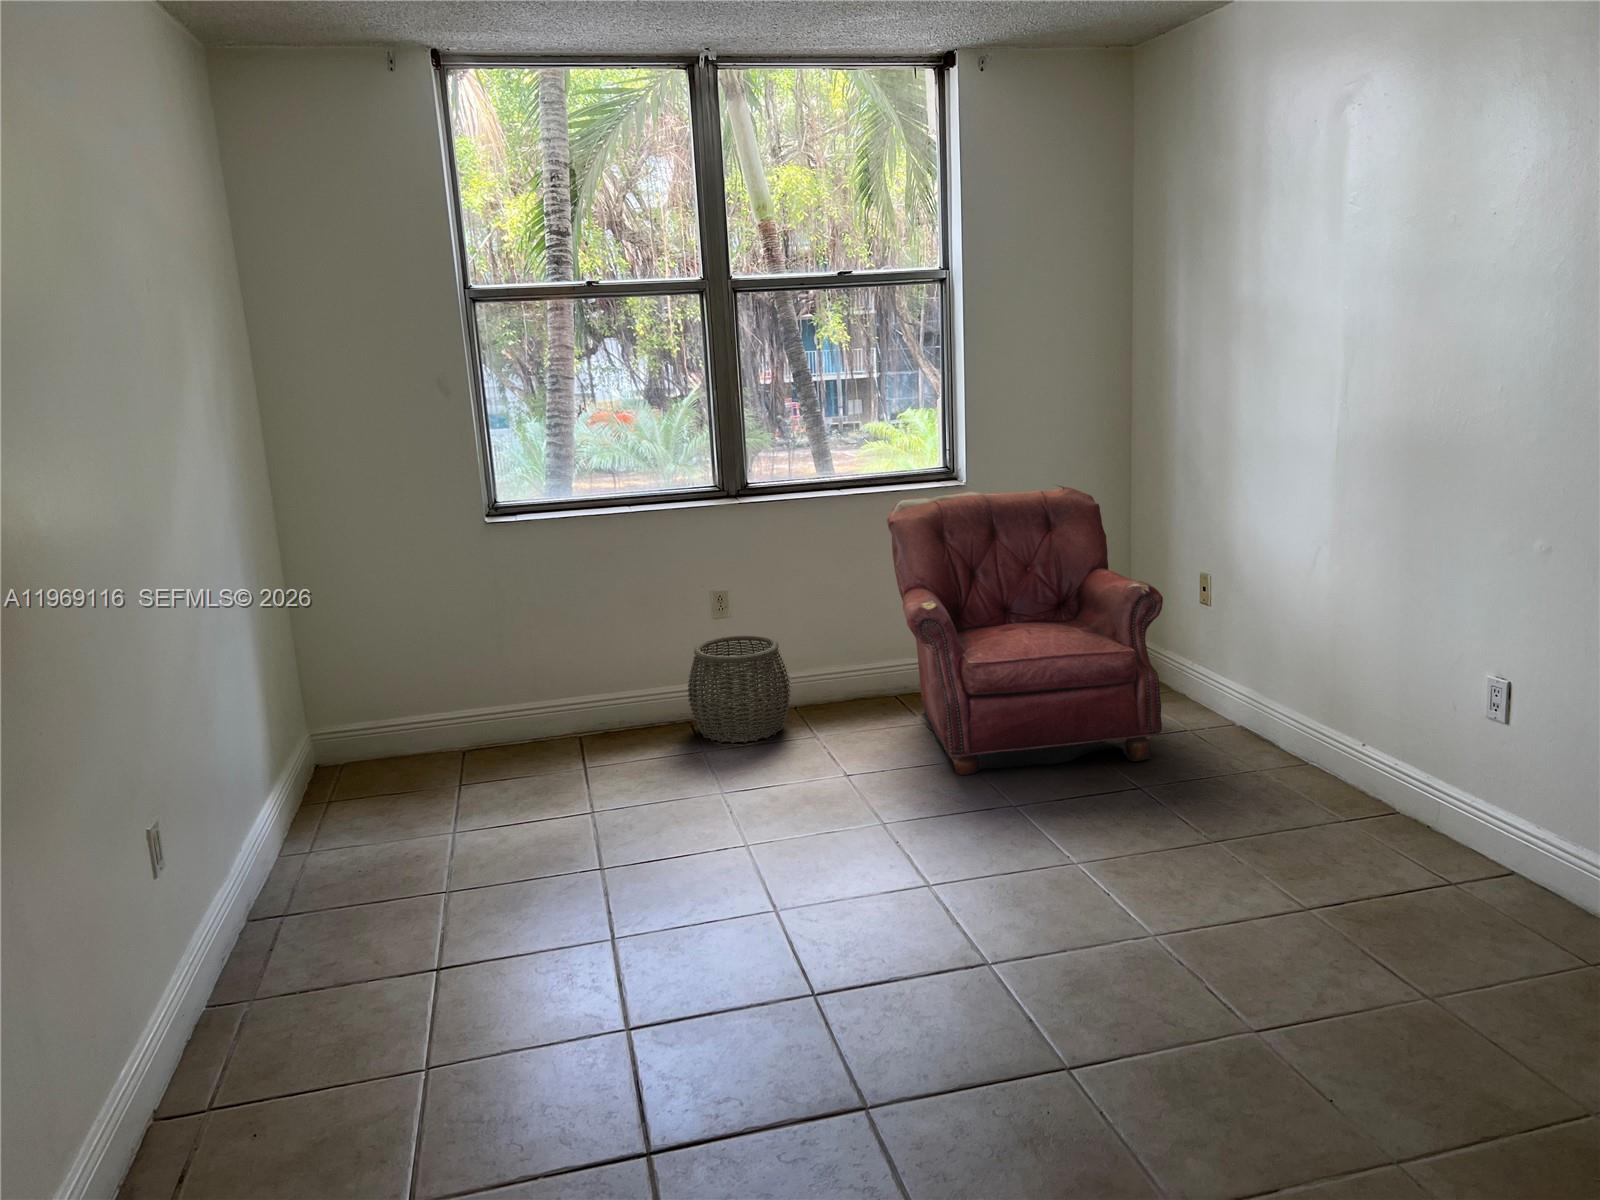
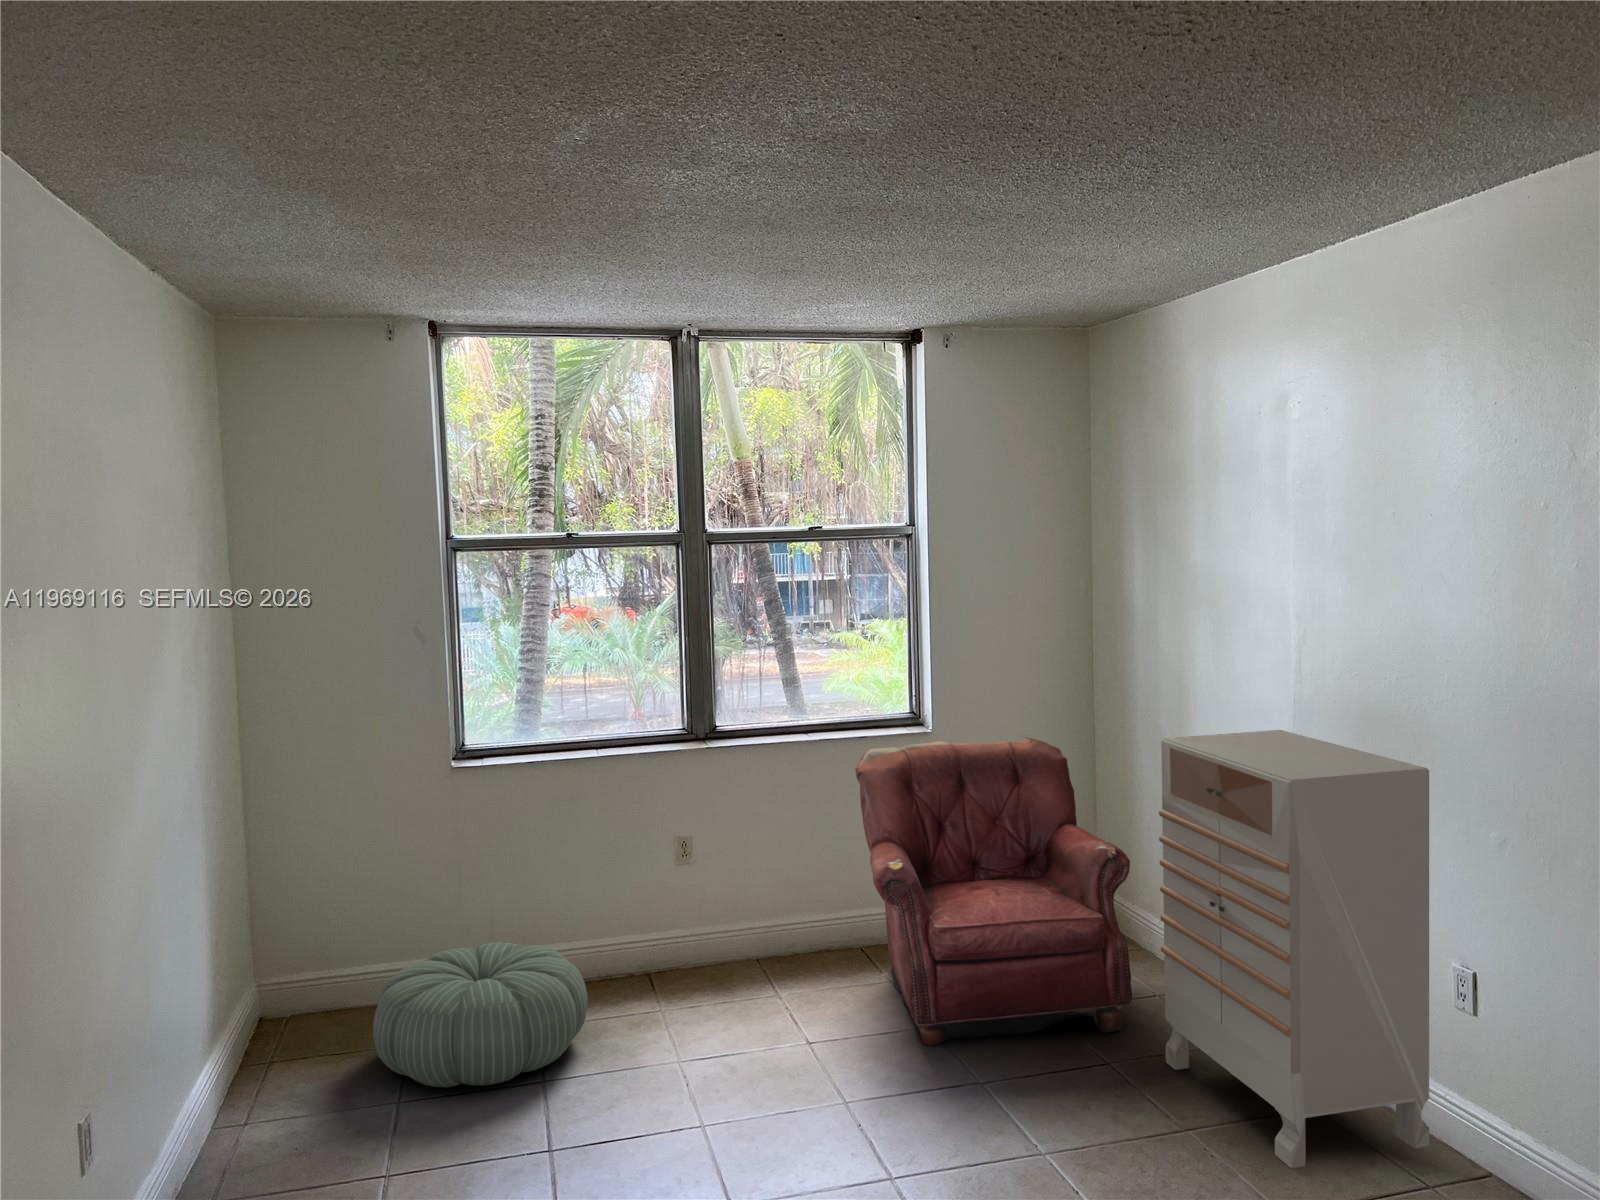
dresser: none [1193,457,1484,872] -> present [1159,730,1429,1168]
woven basket: present [687,635,791,743] -> none [648,885,755,1002]
pouf: none [427,689,631,817] -> present [373,942,588,1087]

